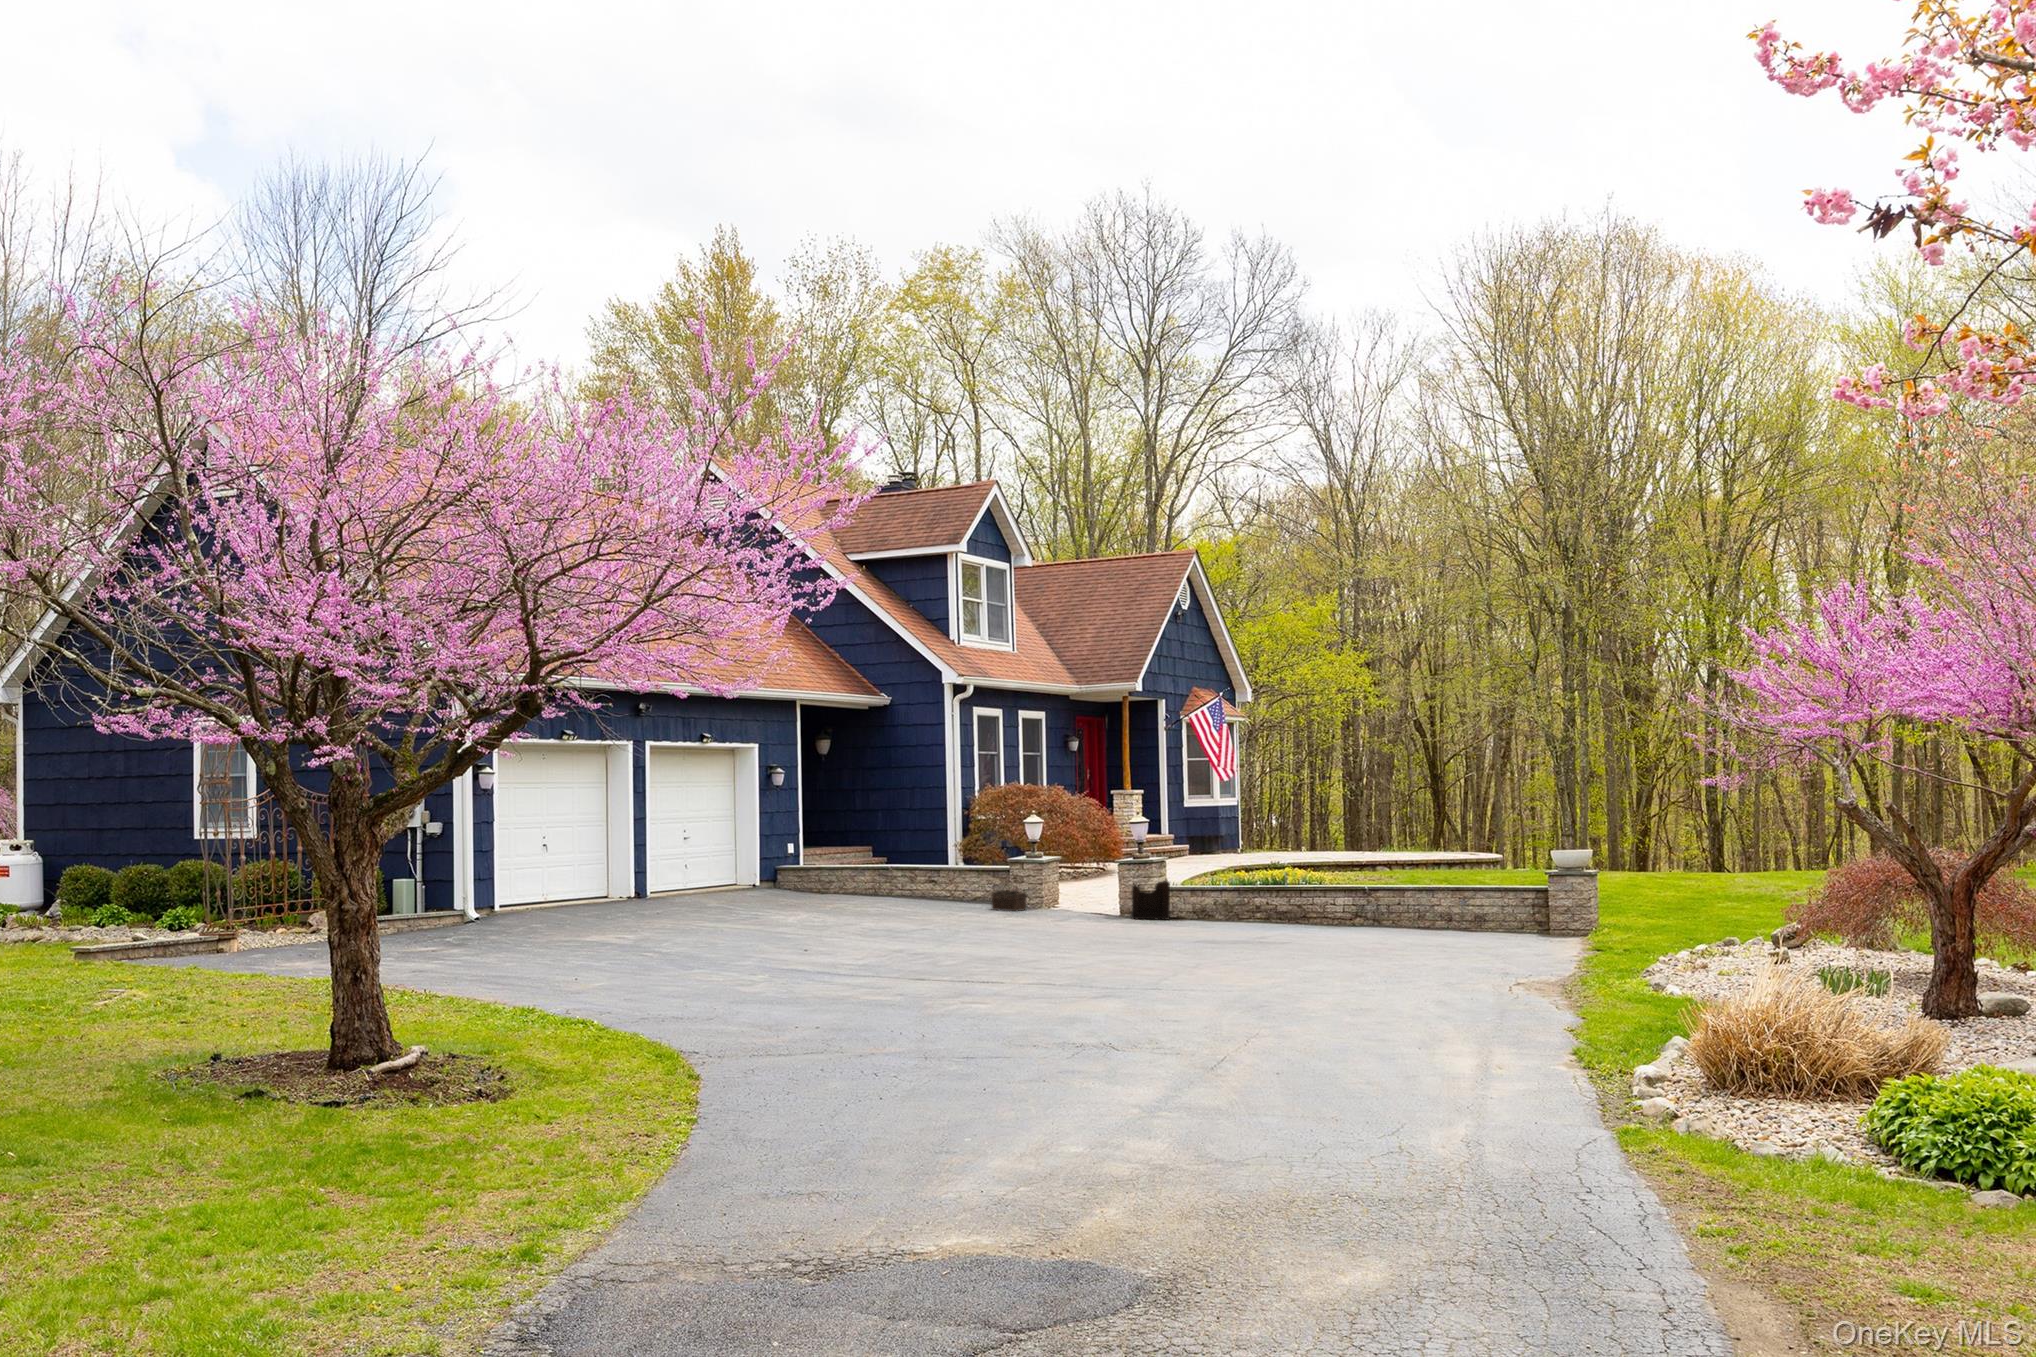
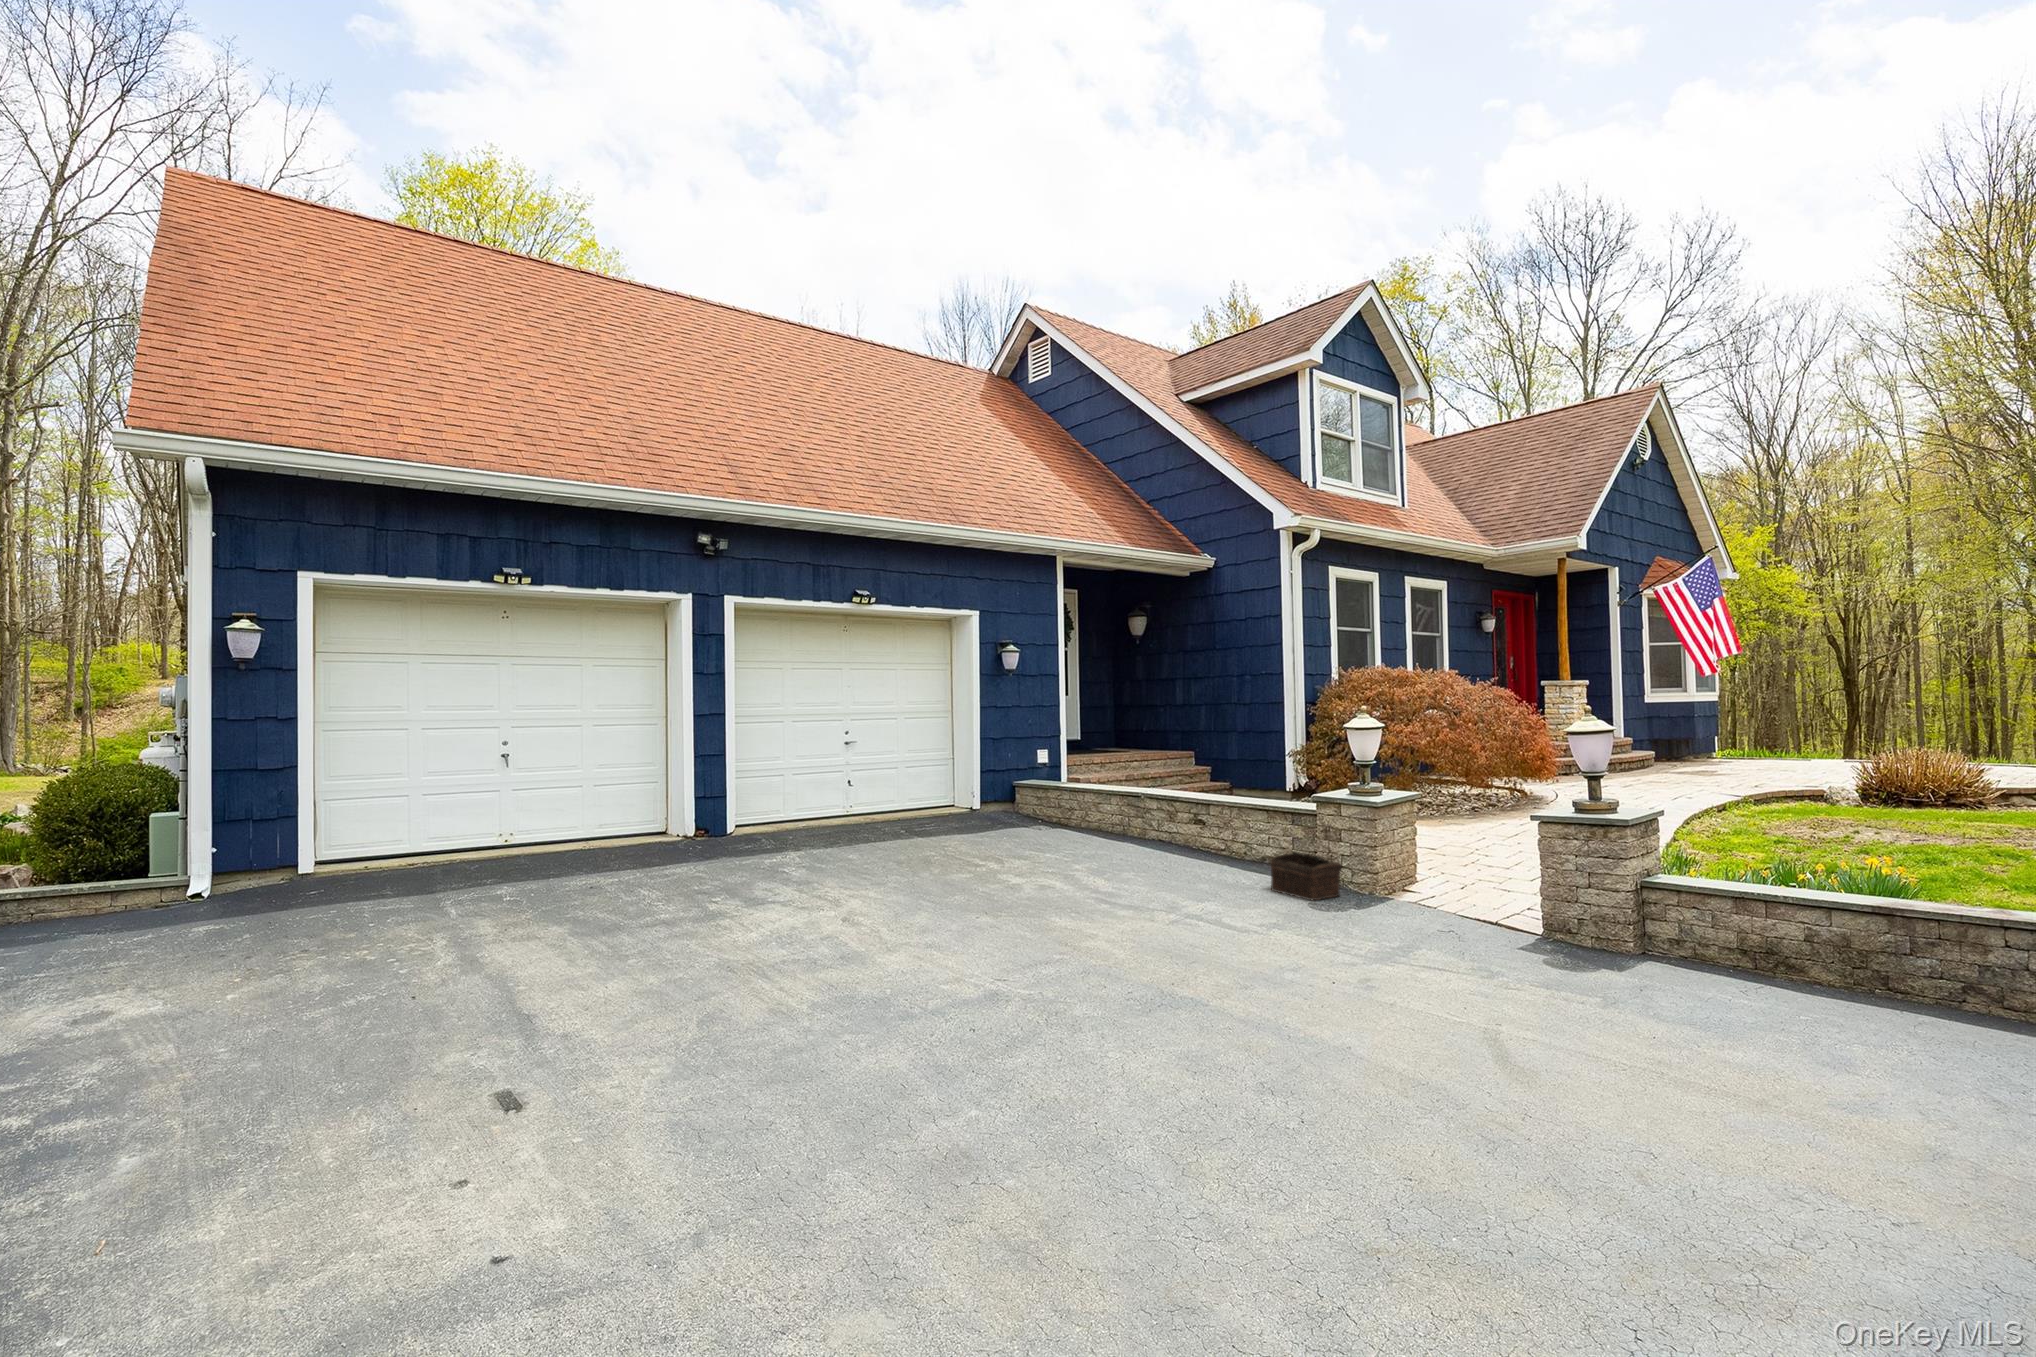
wooden crate: present [1130,880,1170,919] -> none [1568,863,1685,979]

